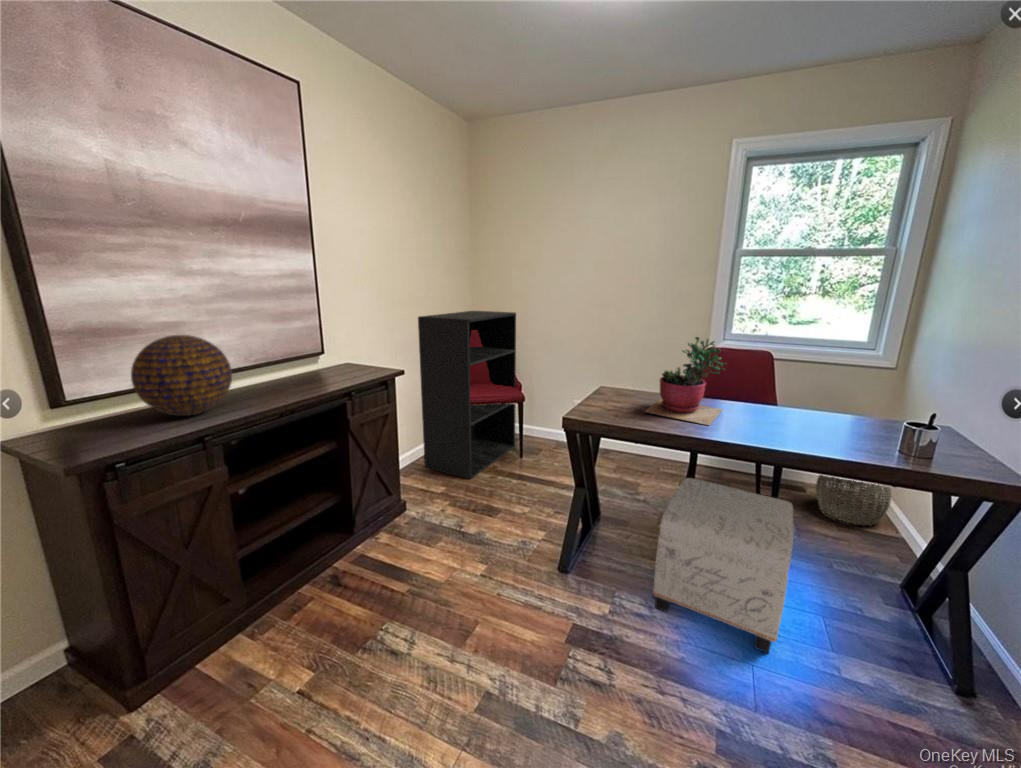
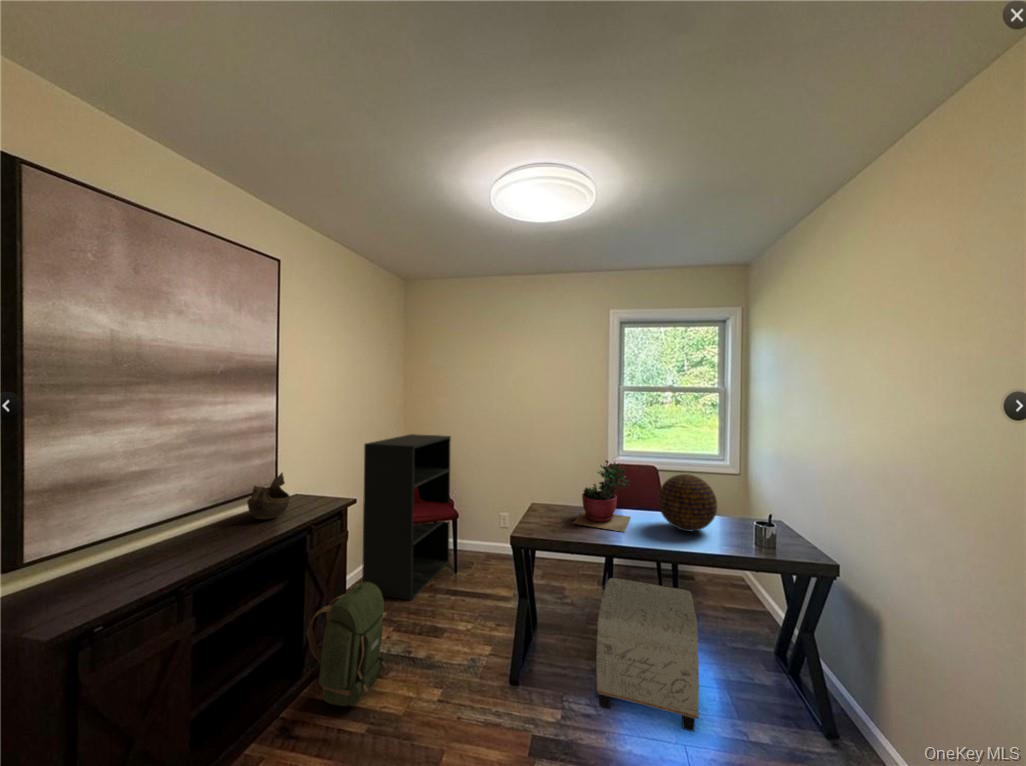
decorative orb: present [131,335,232,416] -> present [658,474,717,531]
decorative bowl: none [283,339,328,385] -> present [247,473,290,519]
backpack: none [354,455,434,568] -> present [307,582,387,707]
woven basket: present [816,474,891,526] -> none [703,548,756,605]

